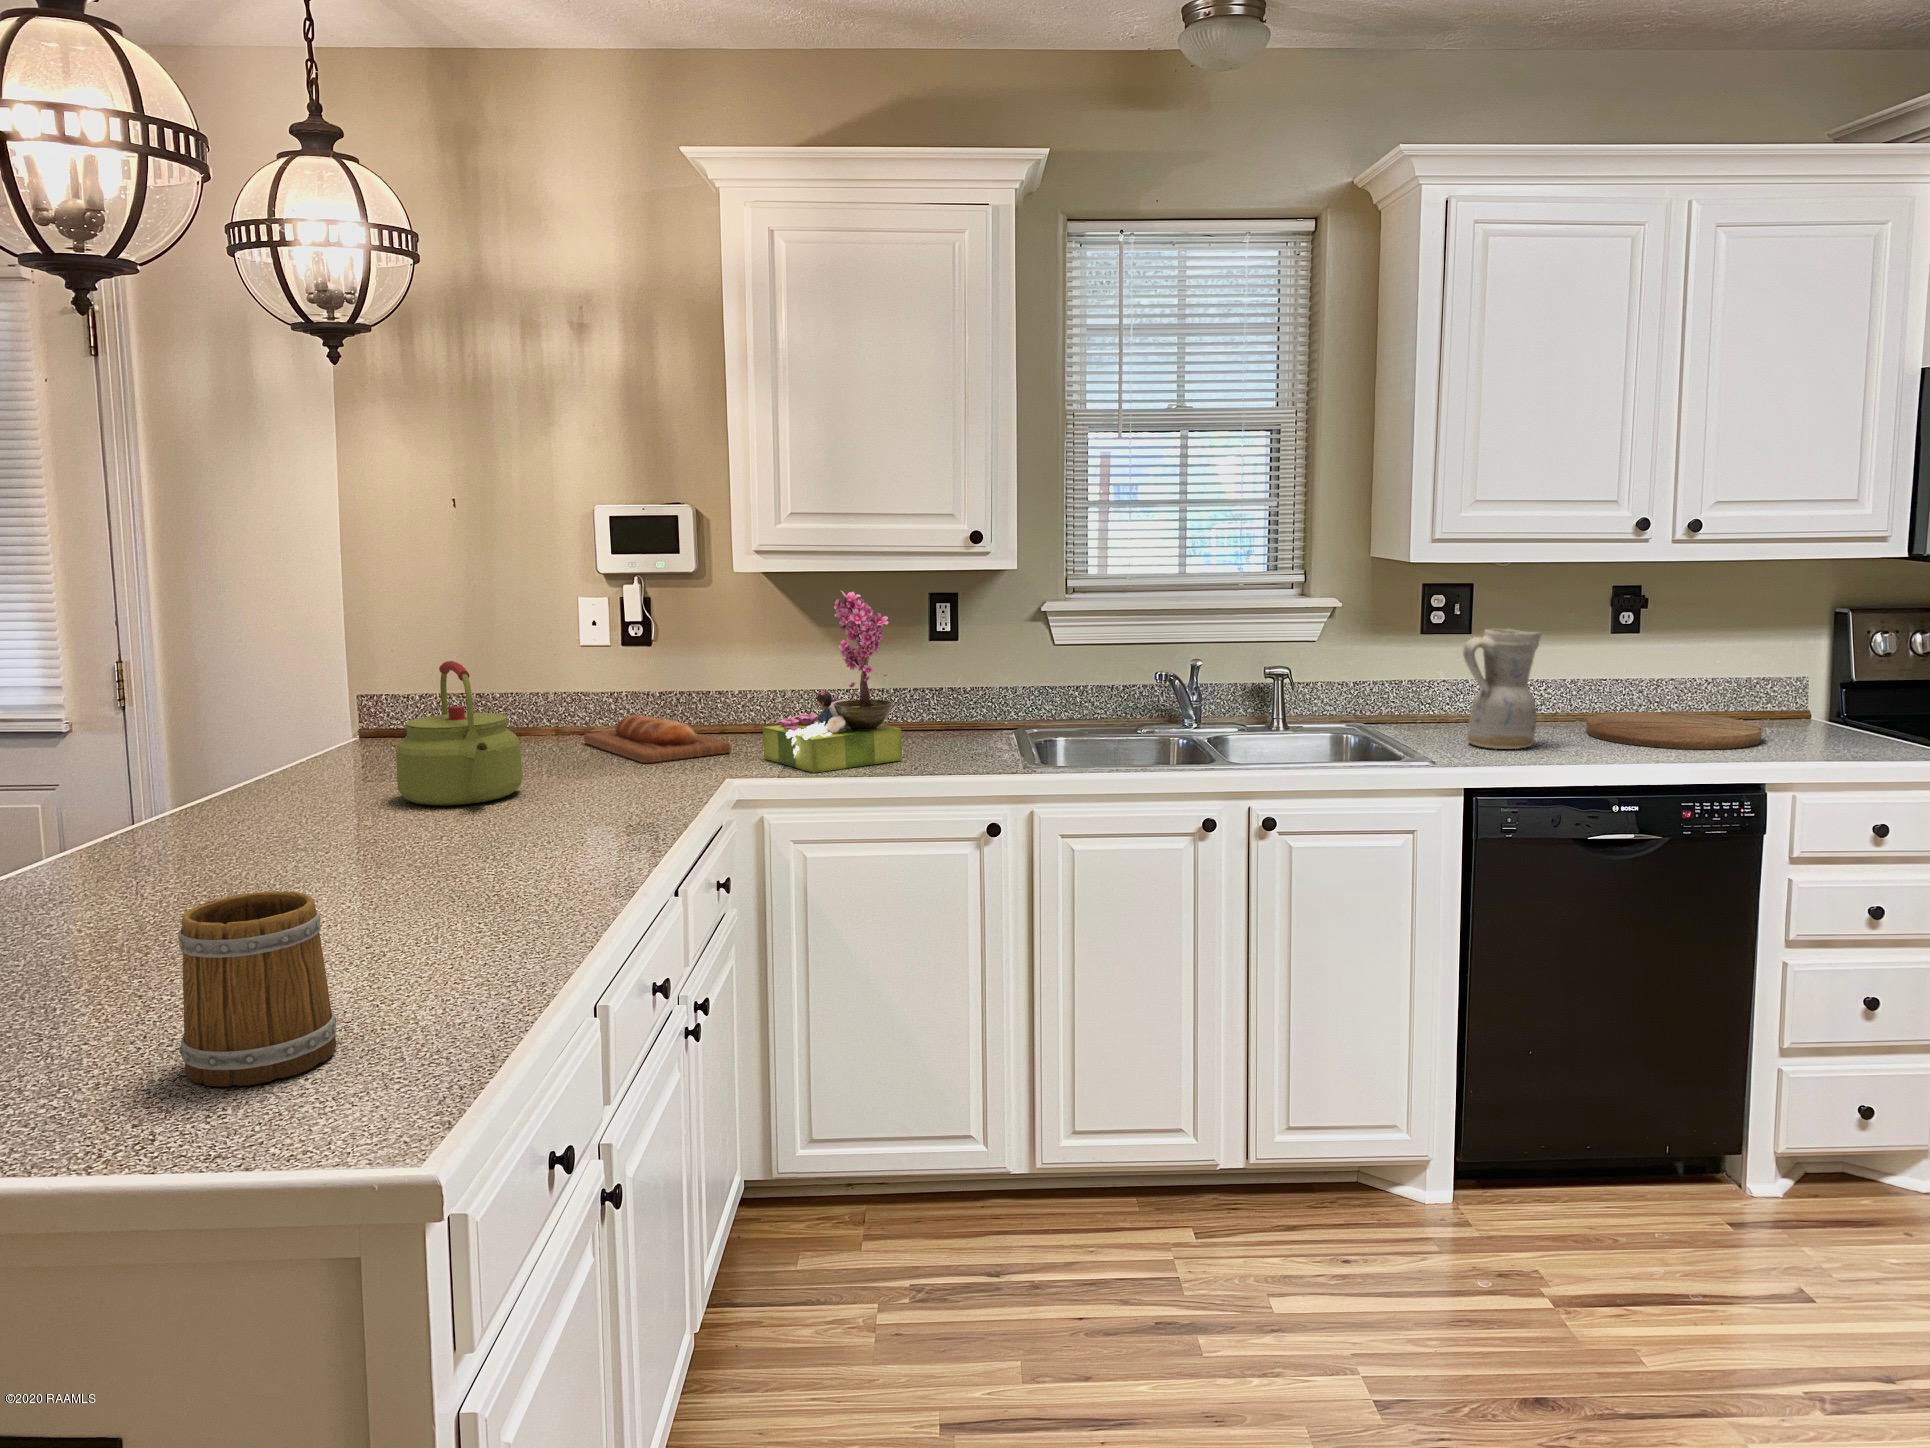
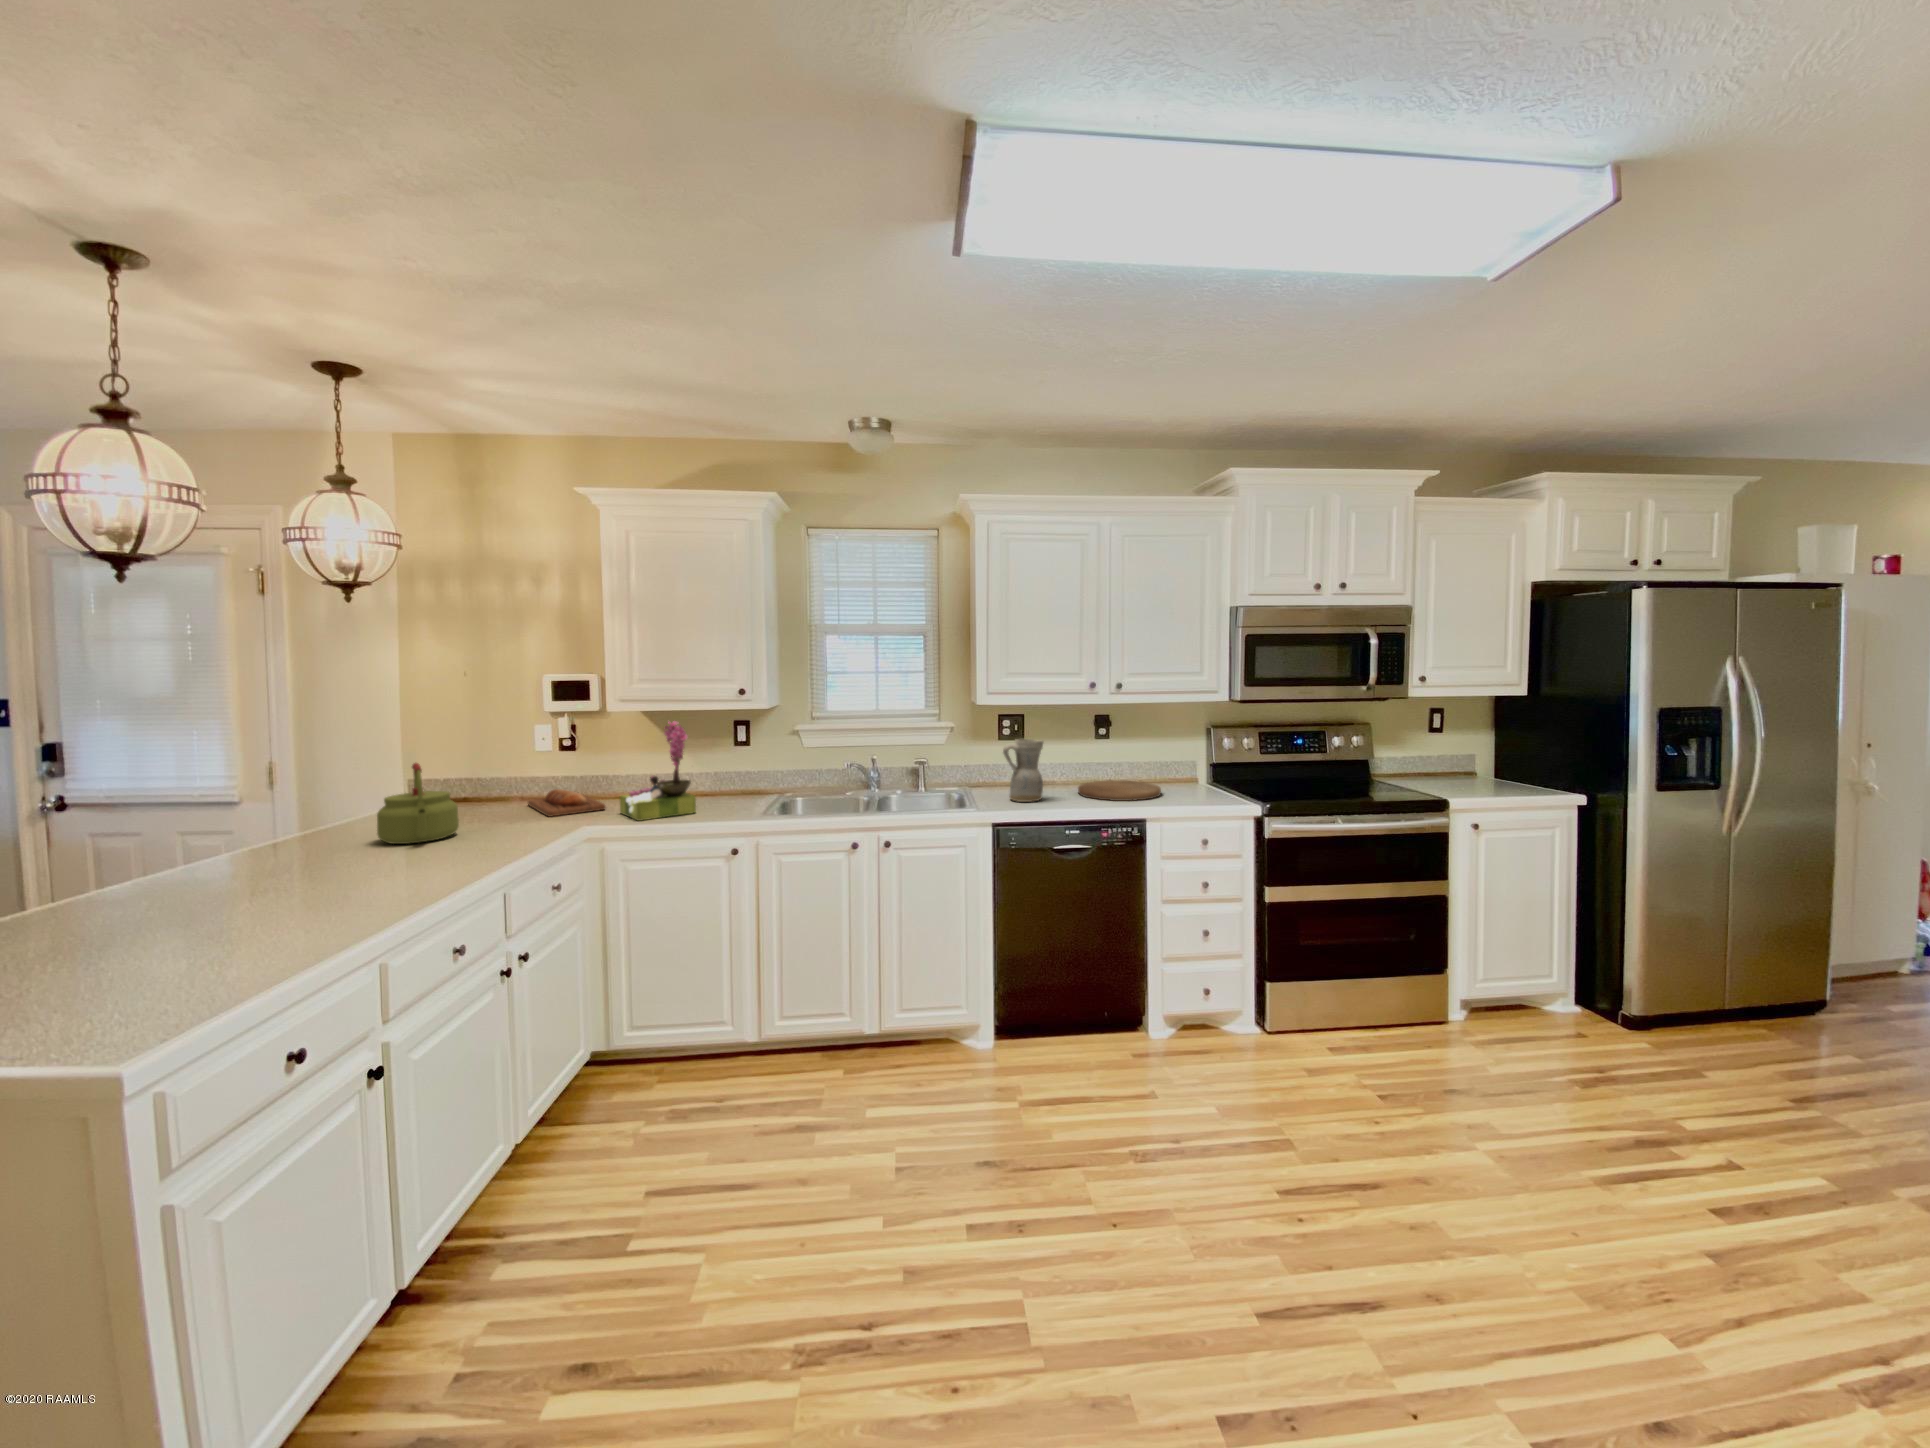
mug: present [178,891,337,1087] -> none [65,900,181,1012]

